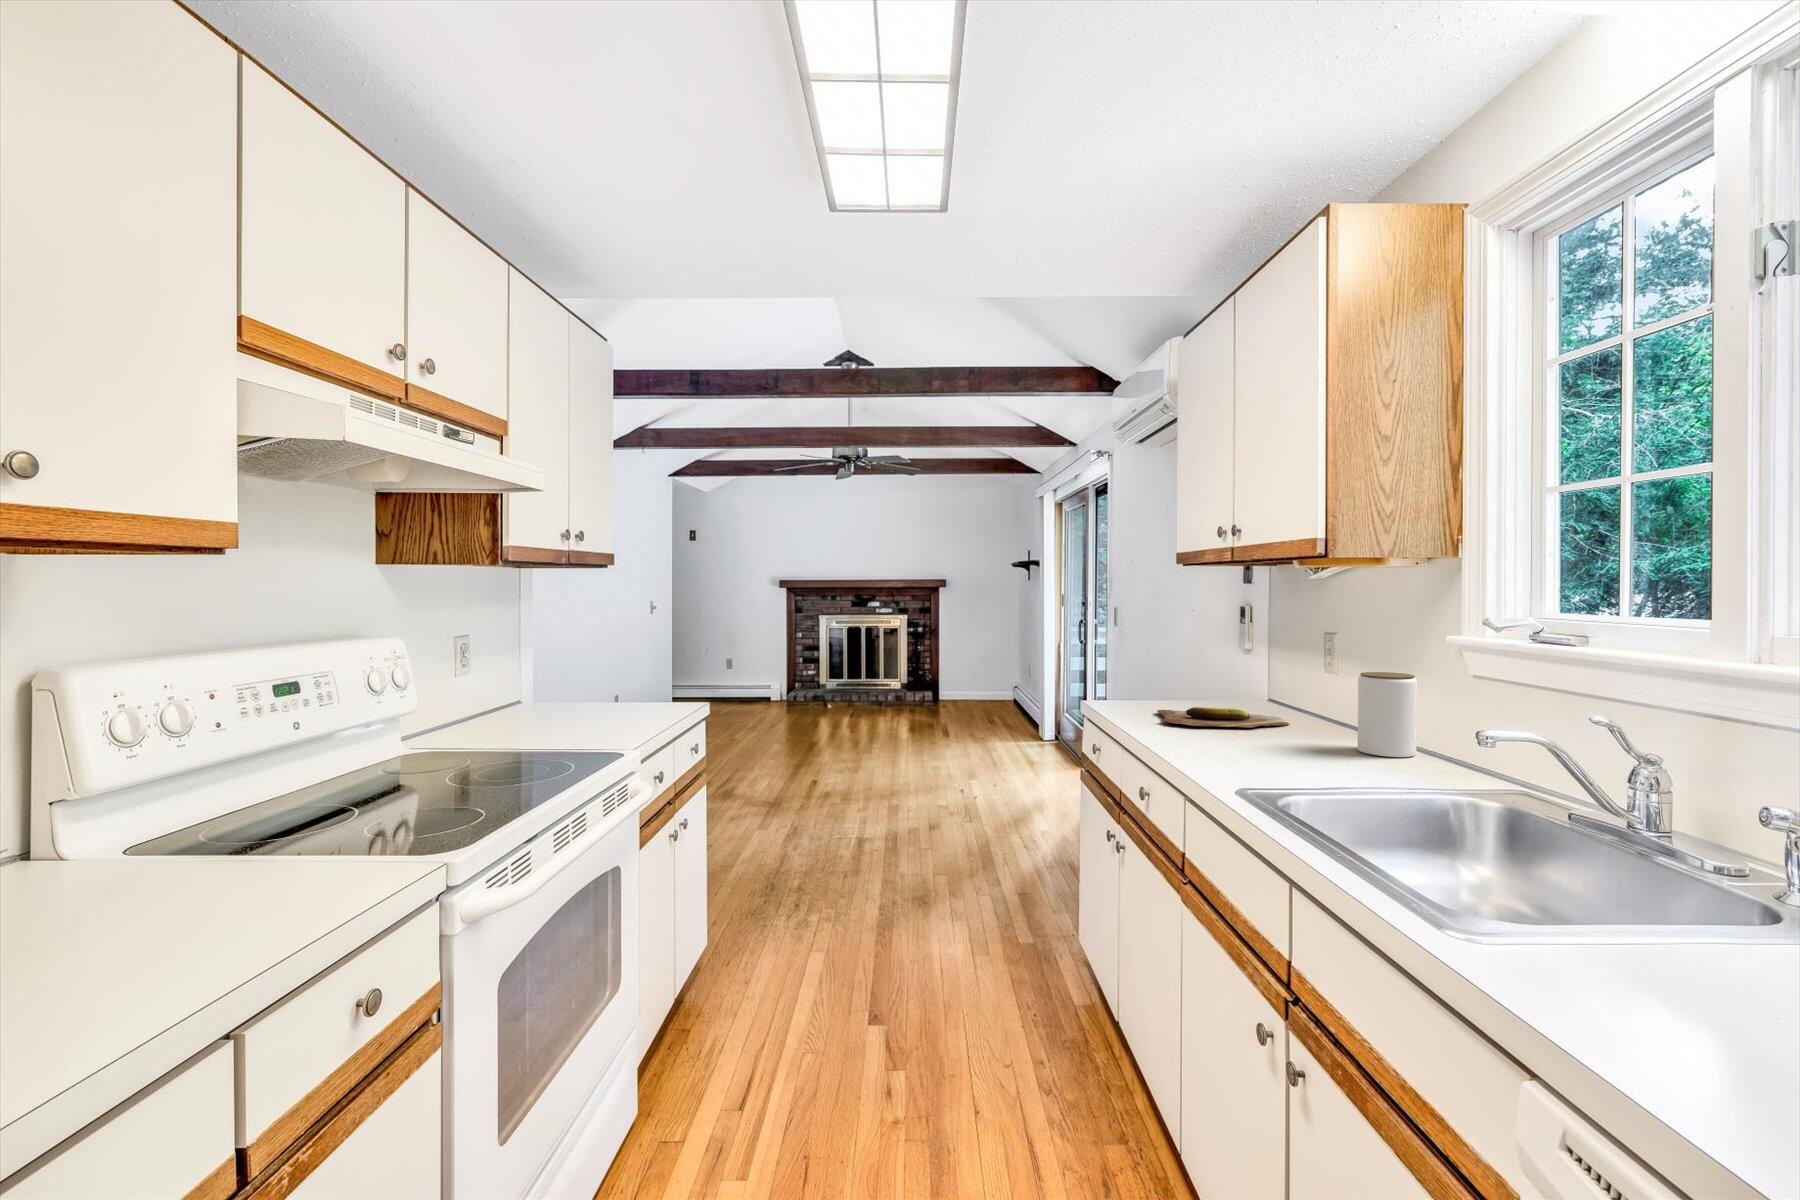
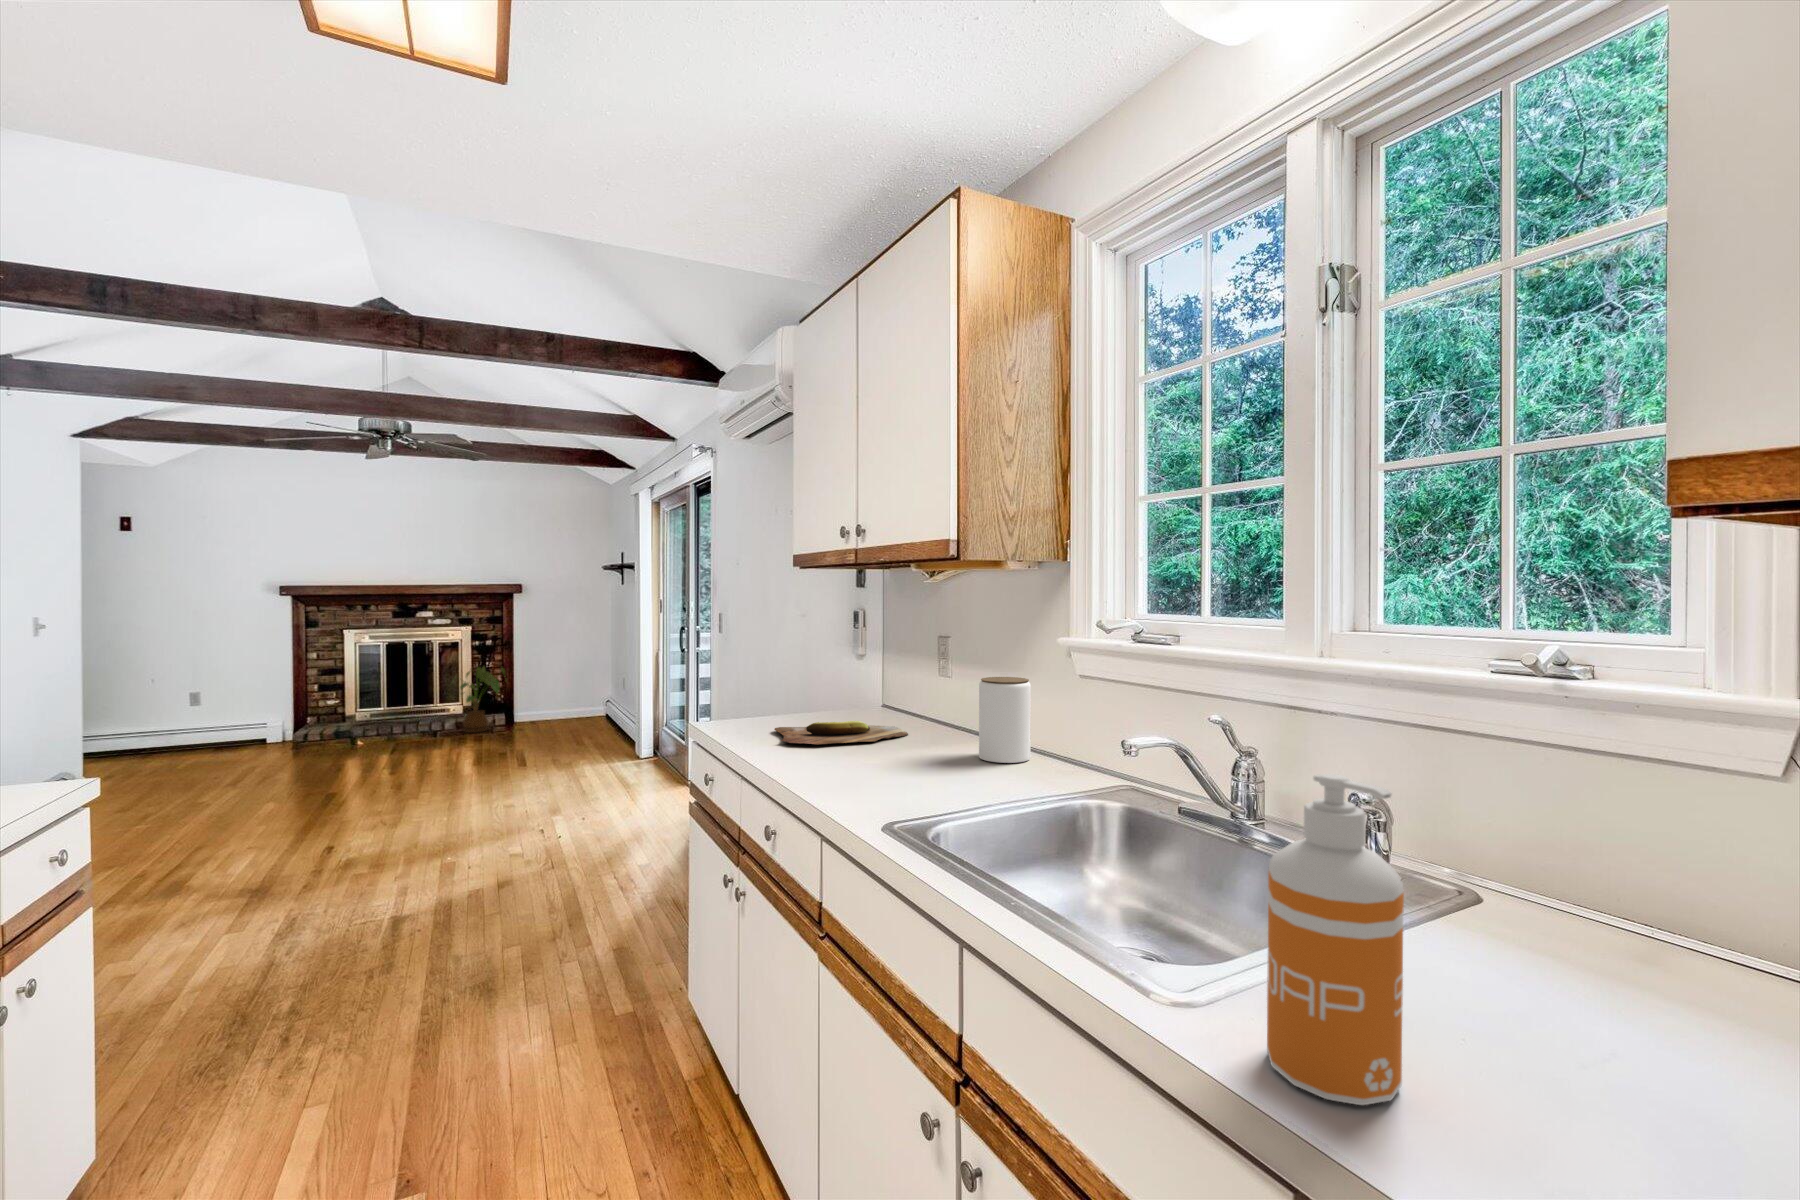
house plant: none [891,650,935,706] -> present [460,667,505,733]
soap dispenser: none [1528,750,1662,1028] -> present [1267,774,1404,1105]

